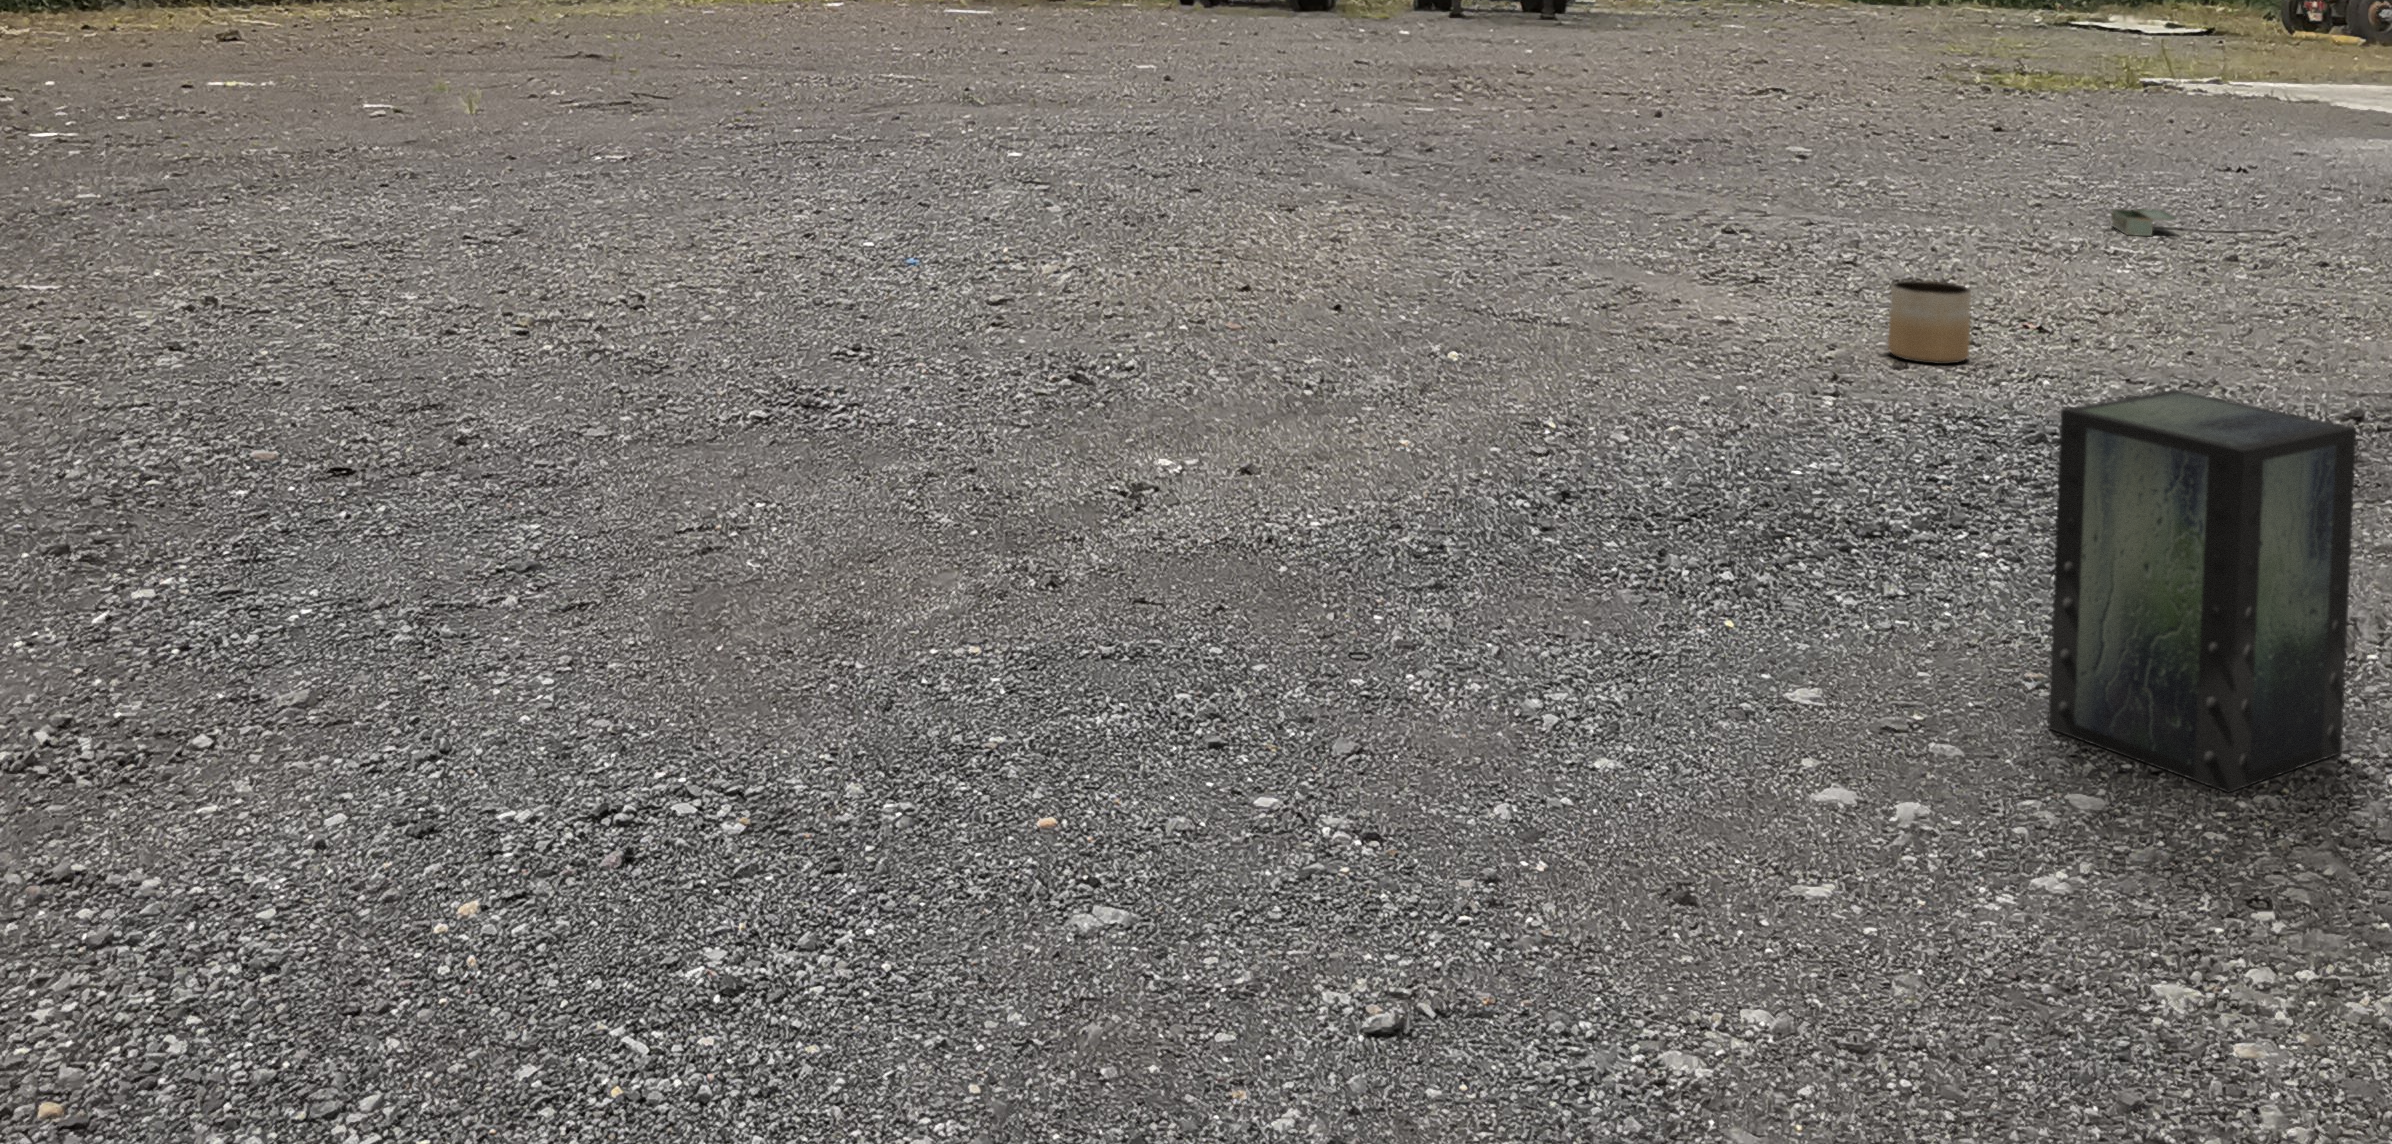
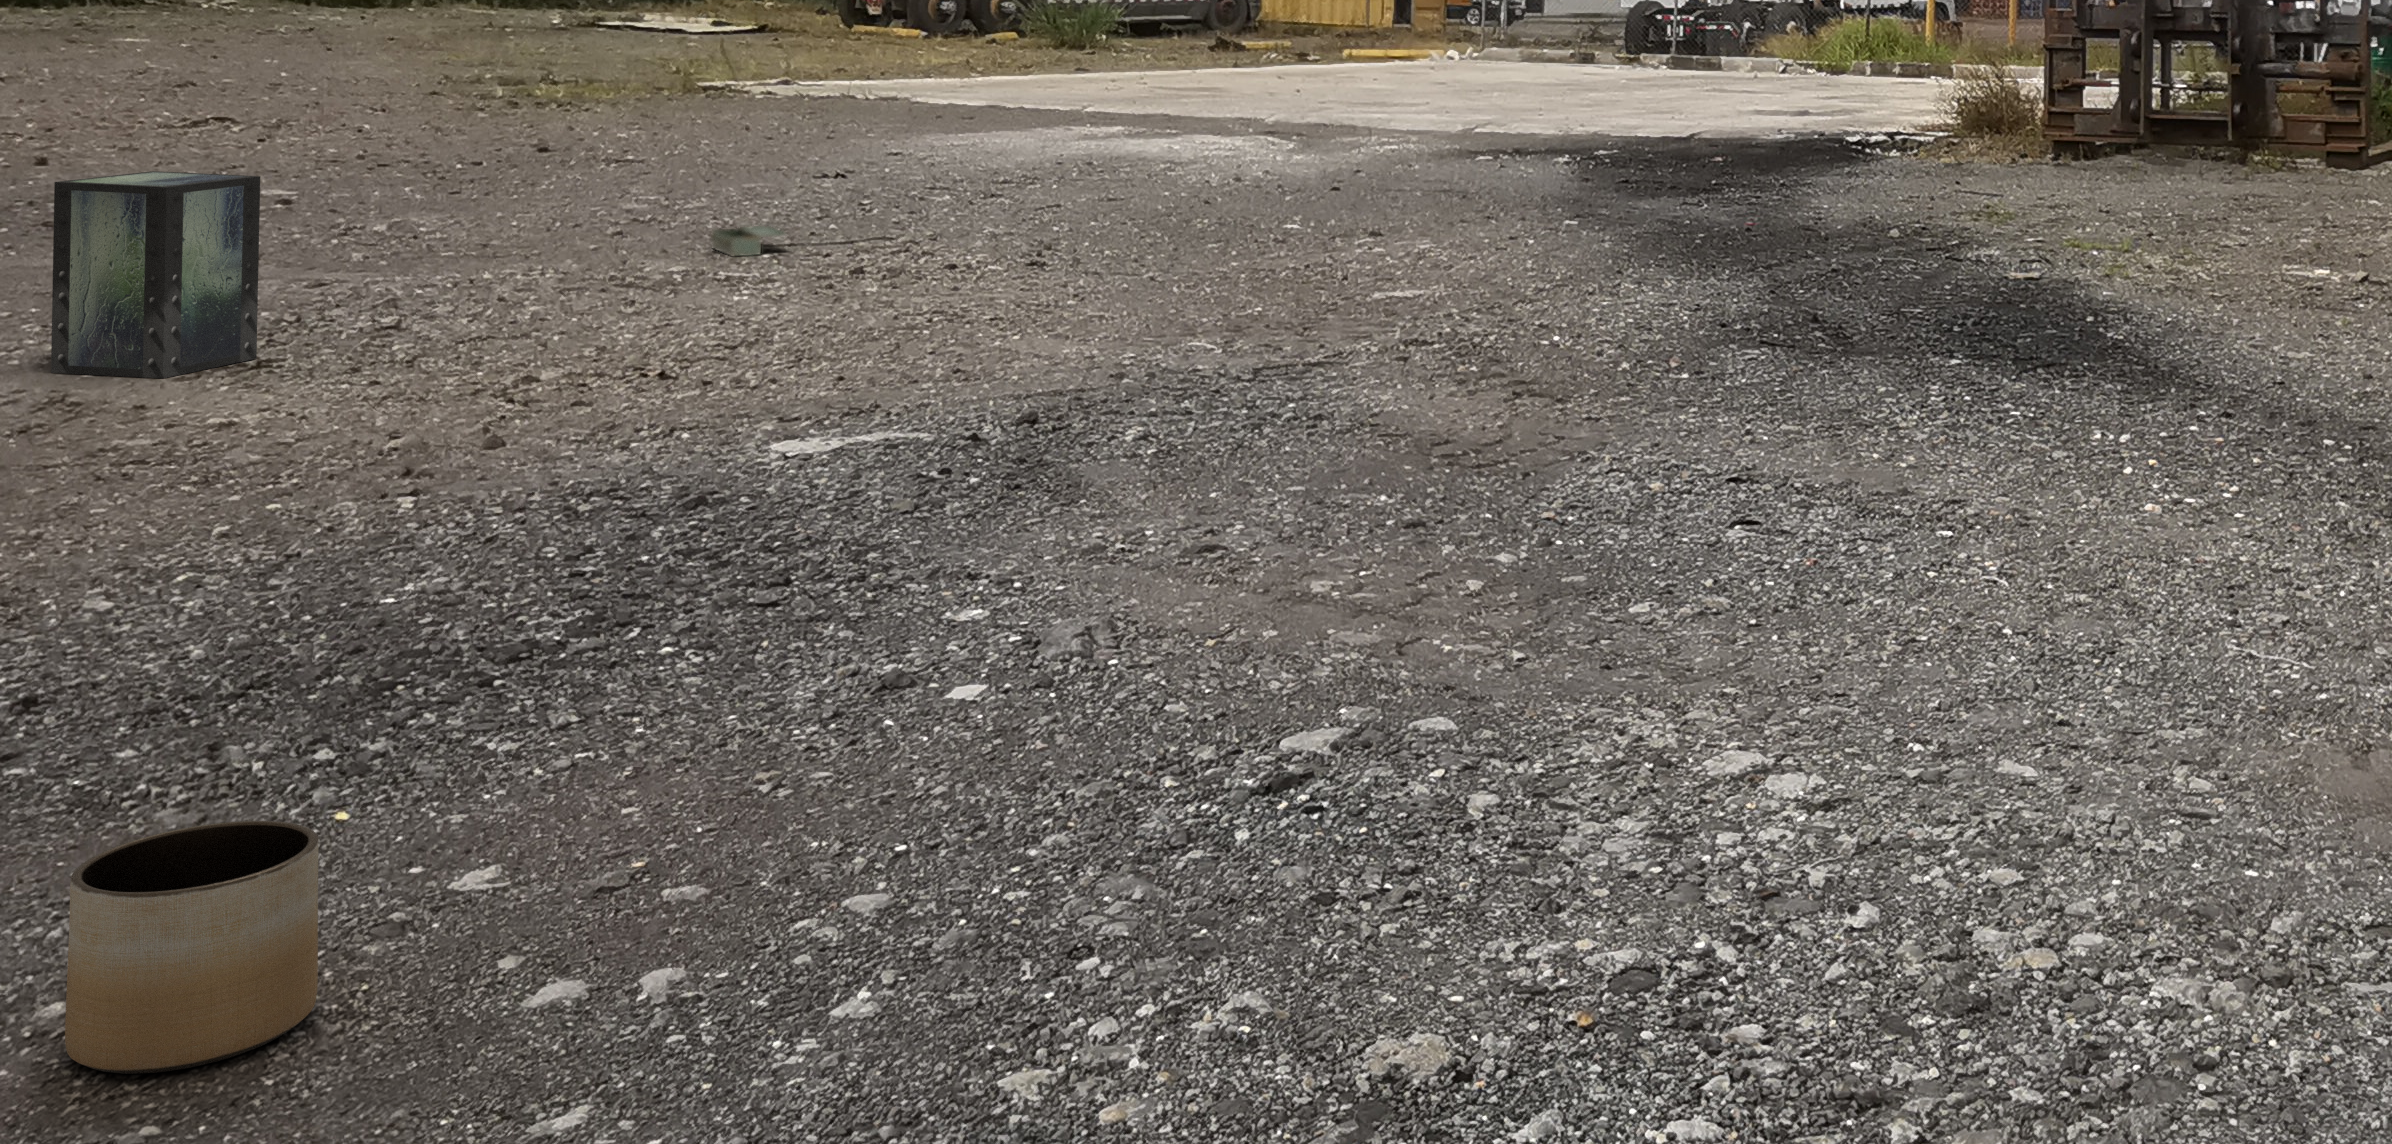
planter: present [1888,280,1971,364] -> present [65,821,319,1074]
storage box: present [2048,390,2356,793] -> present [51,171,260,379]

